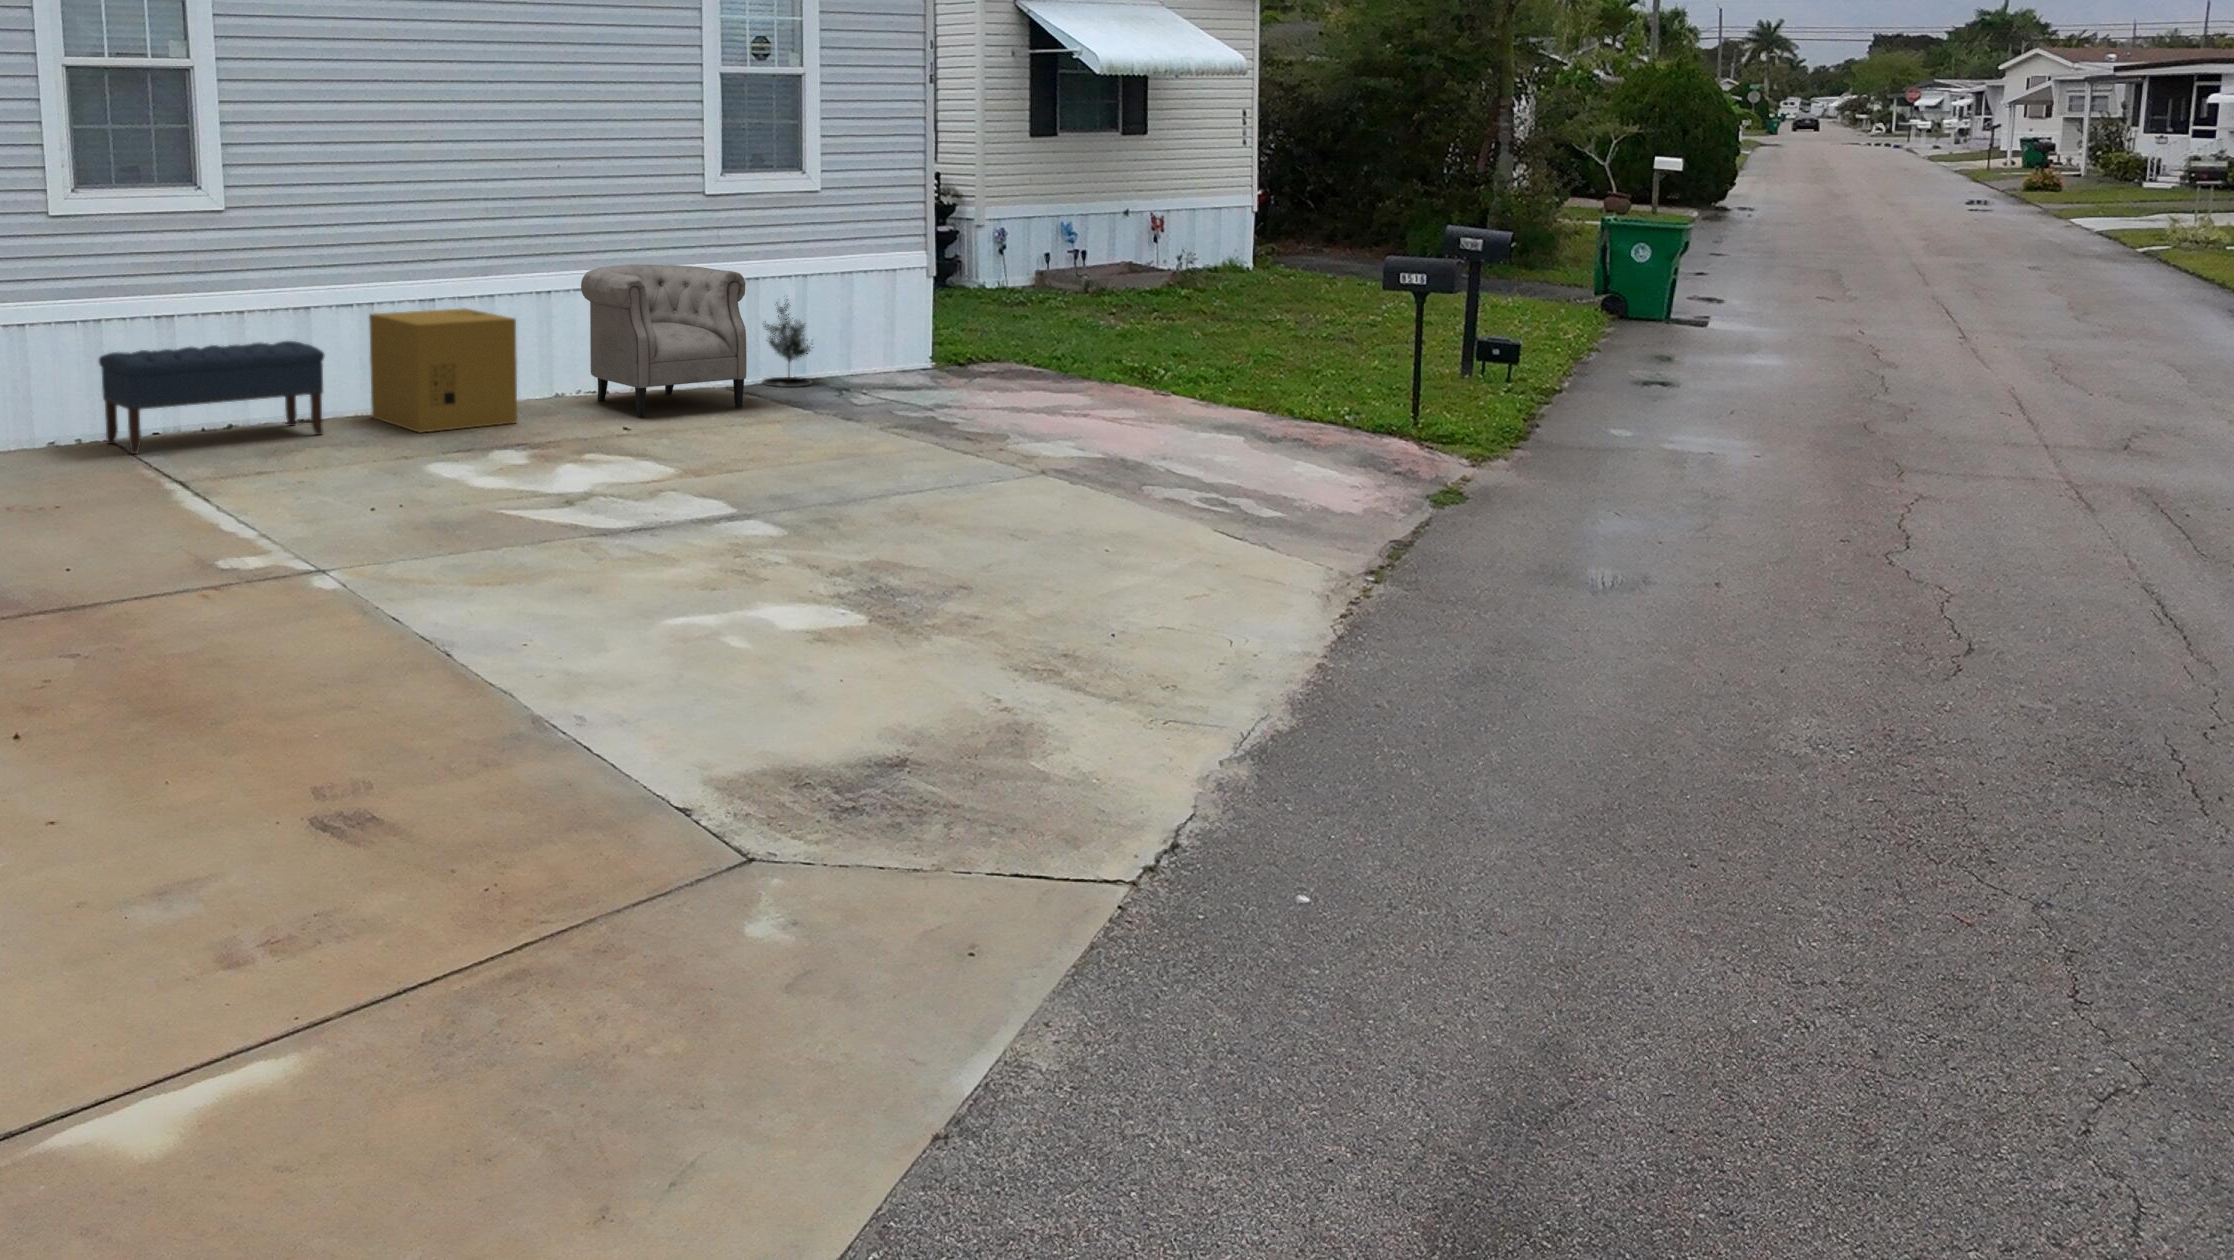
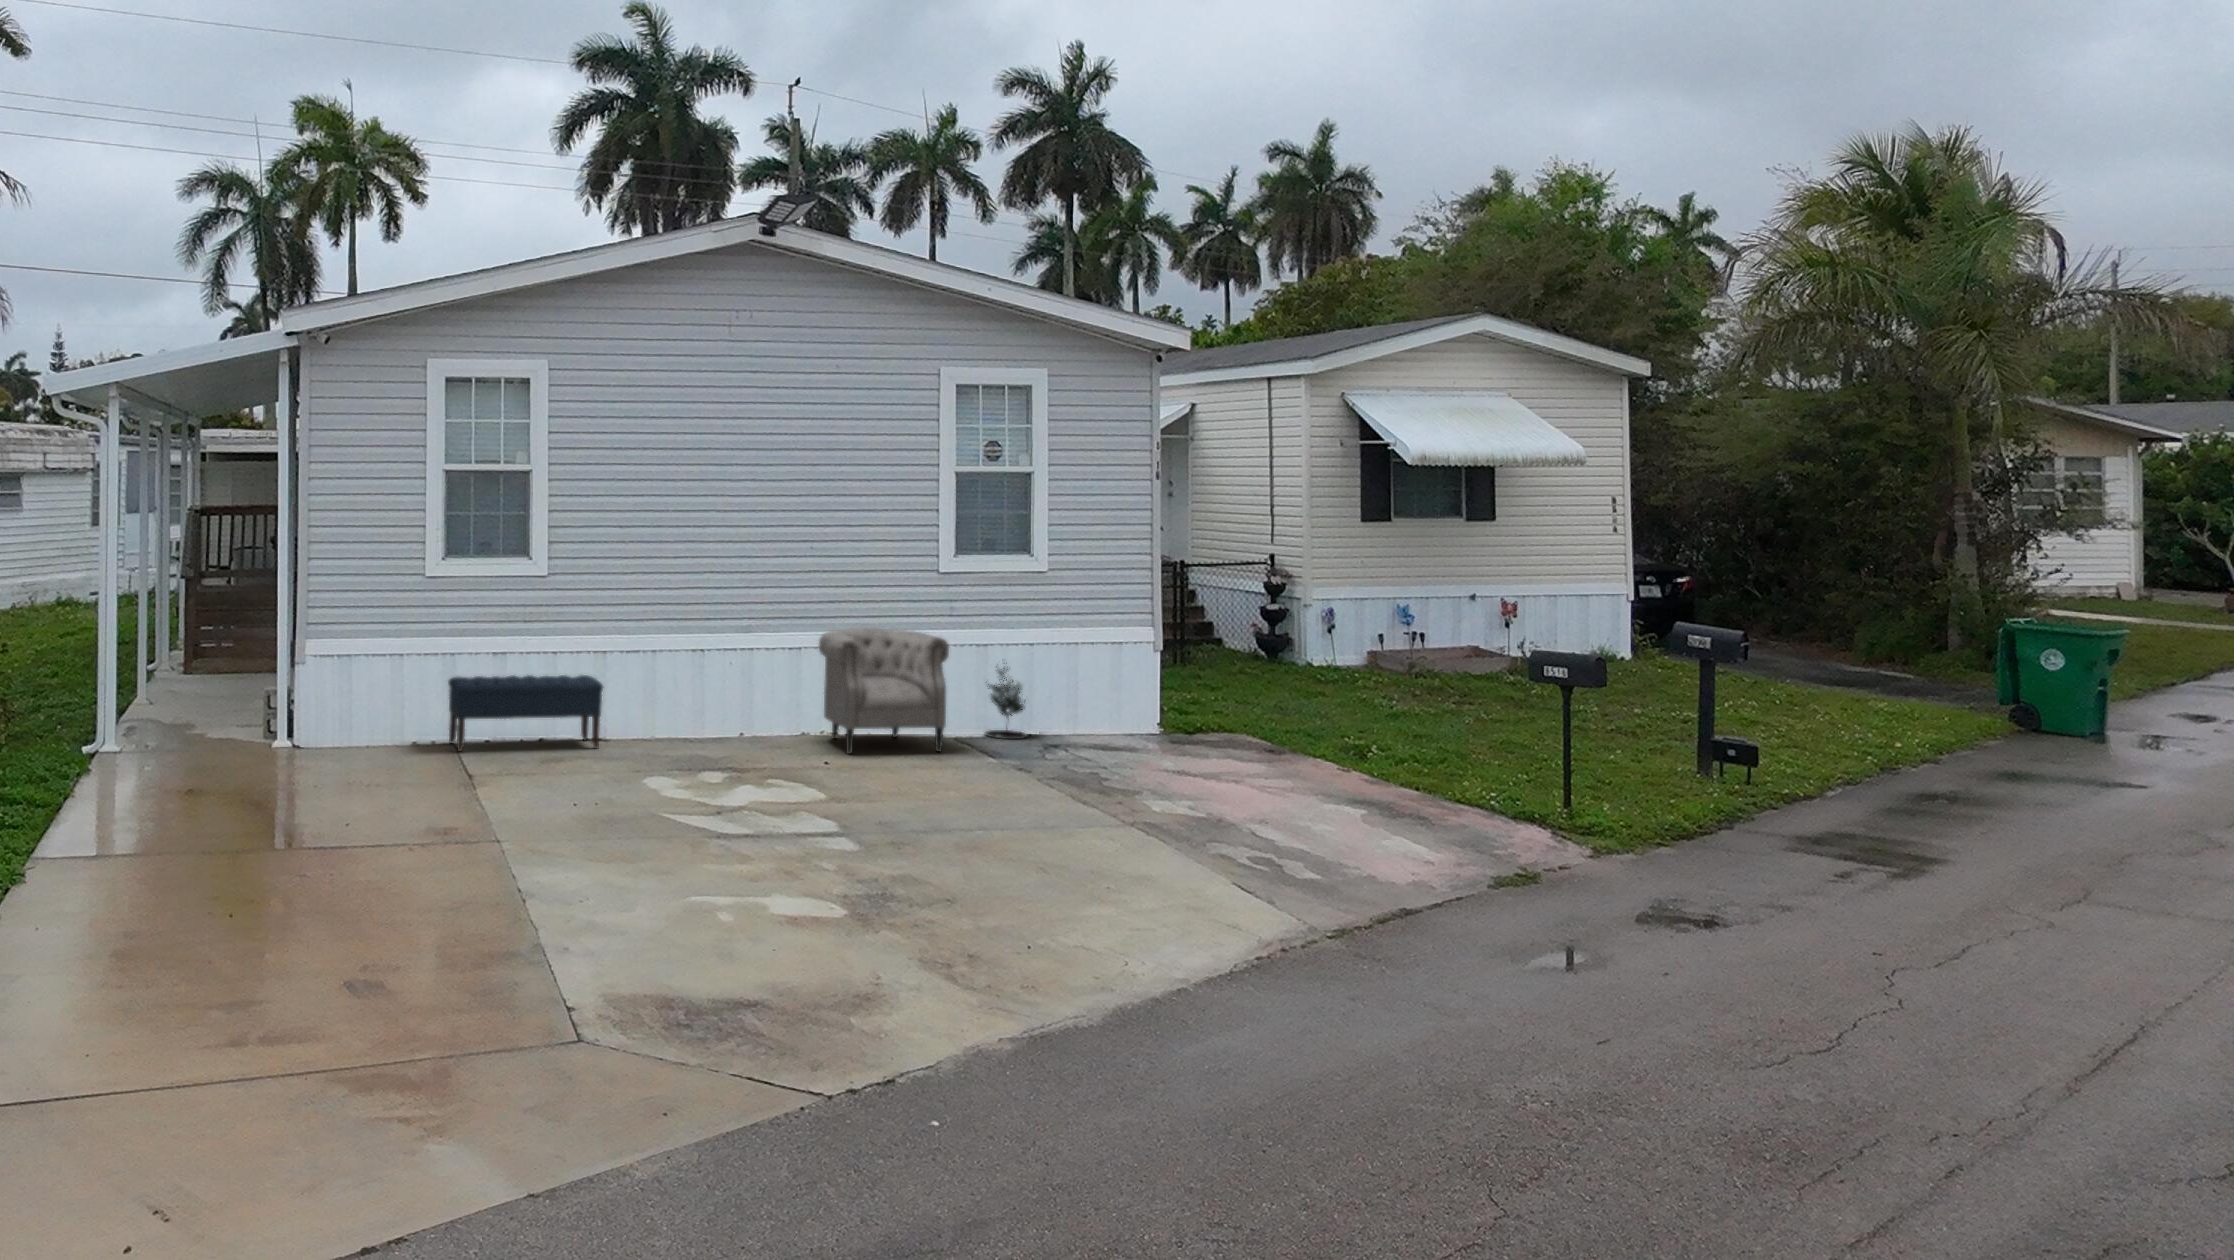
cardboard box: present [369,308,517,433] -> none [647,657,751,753]

